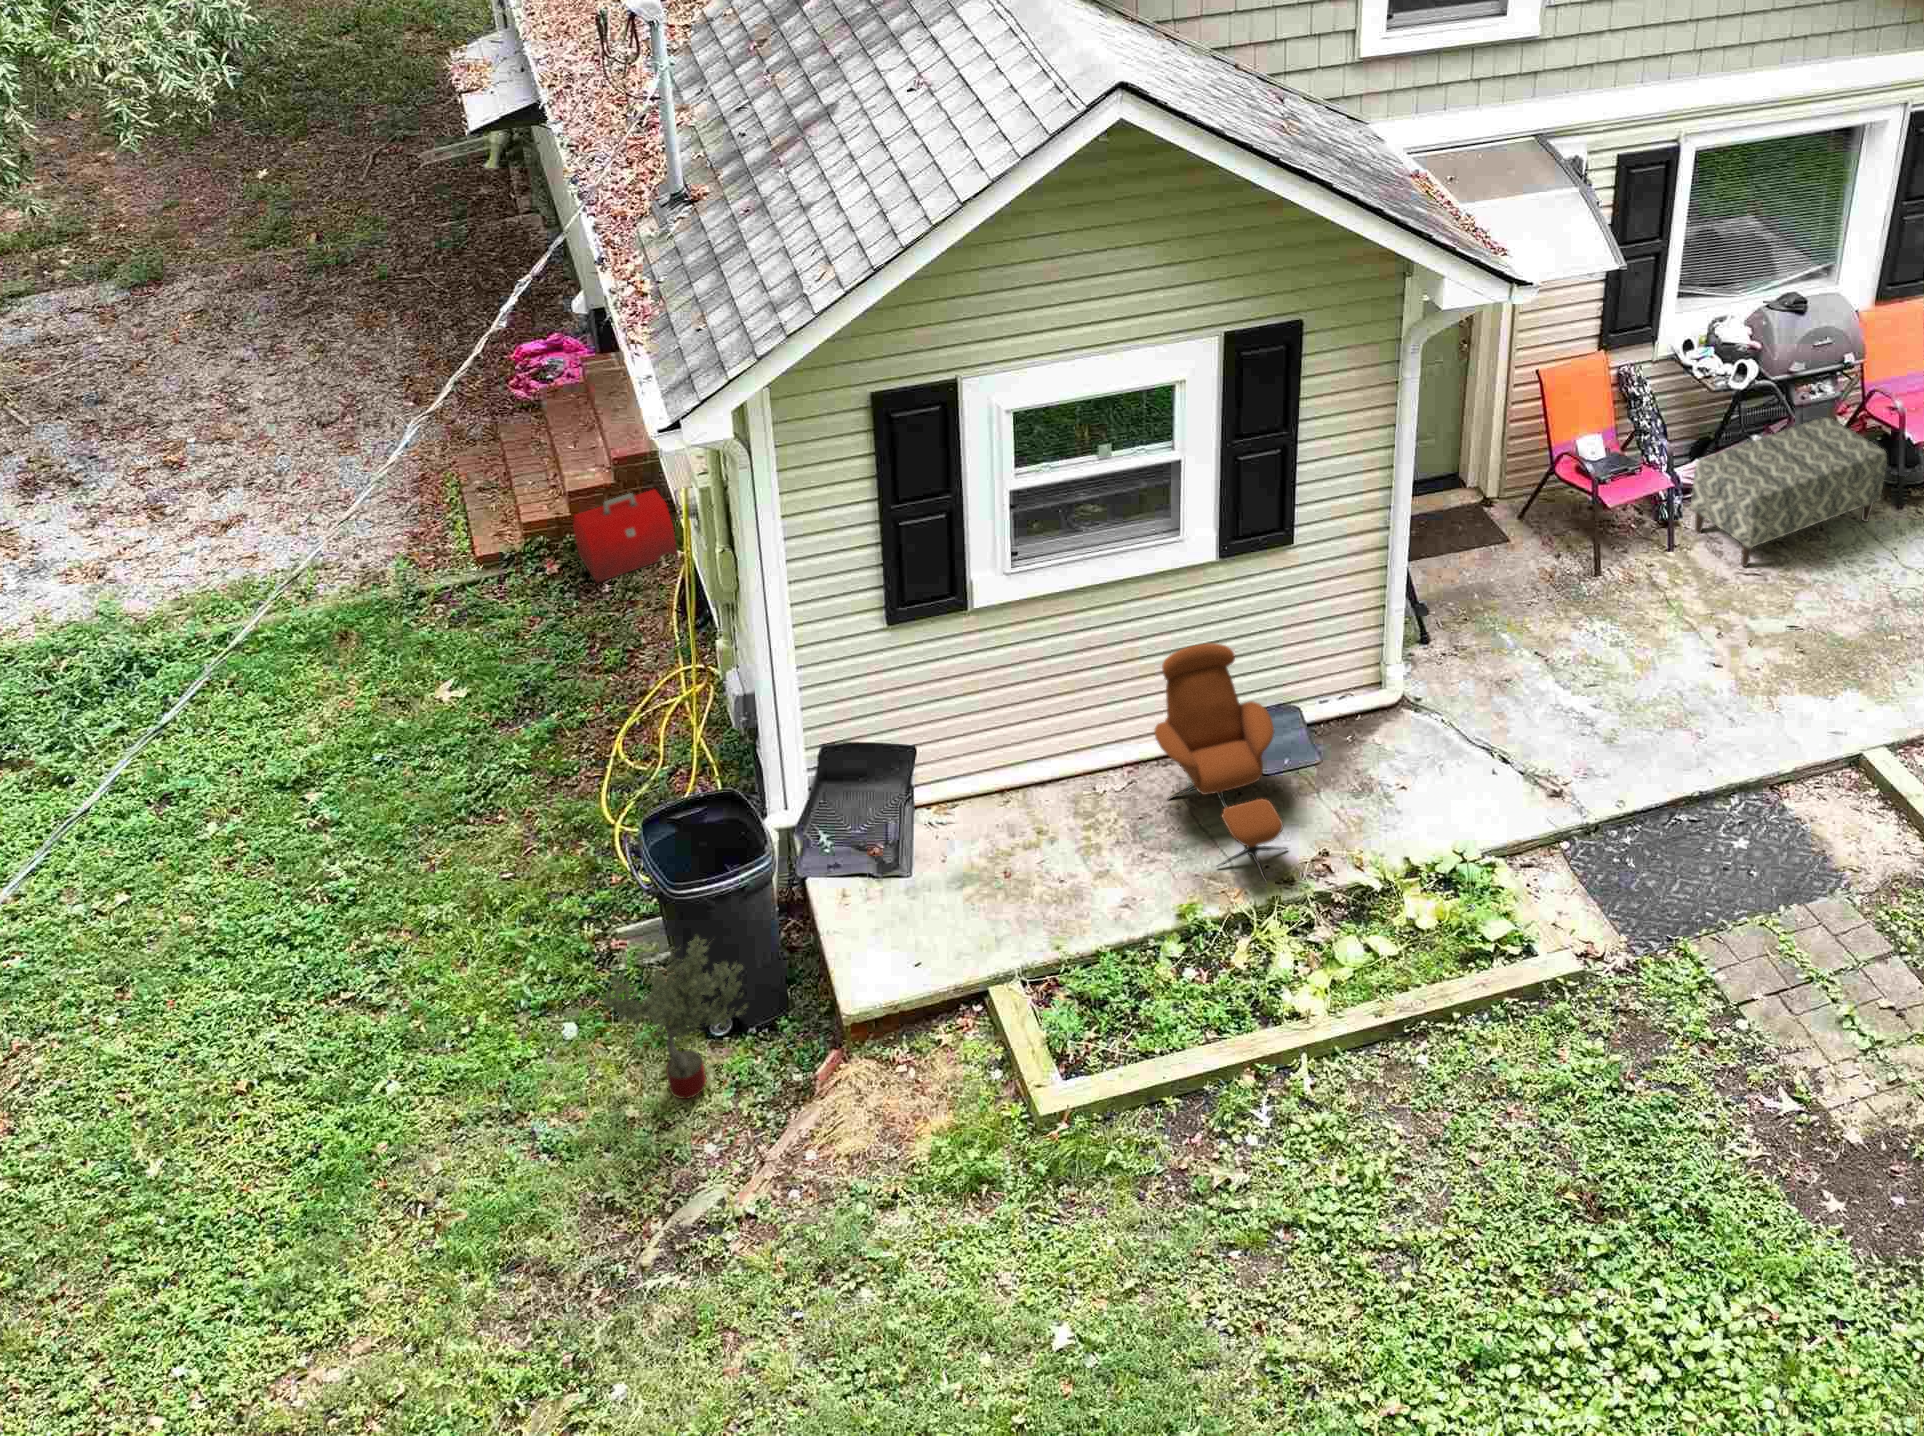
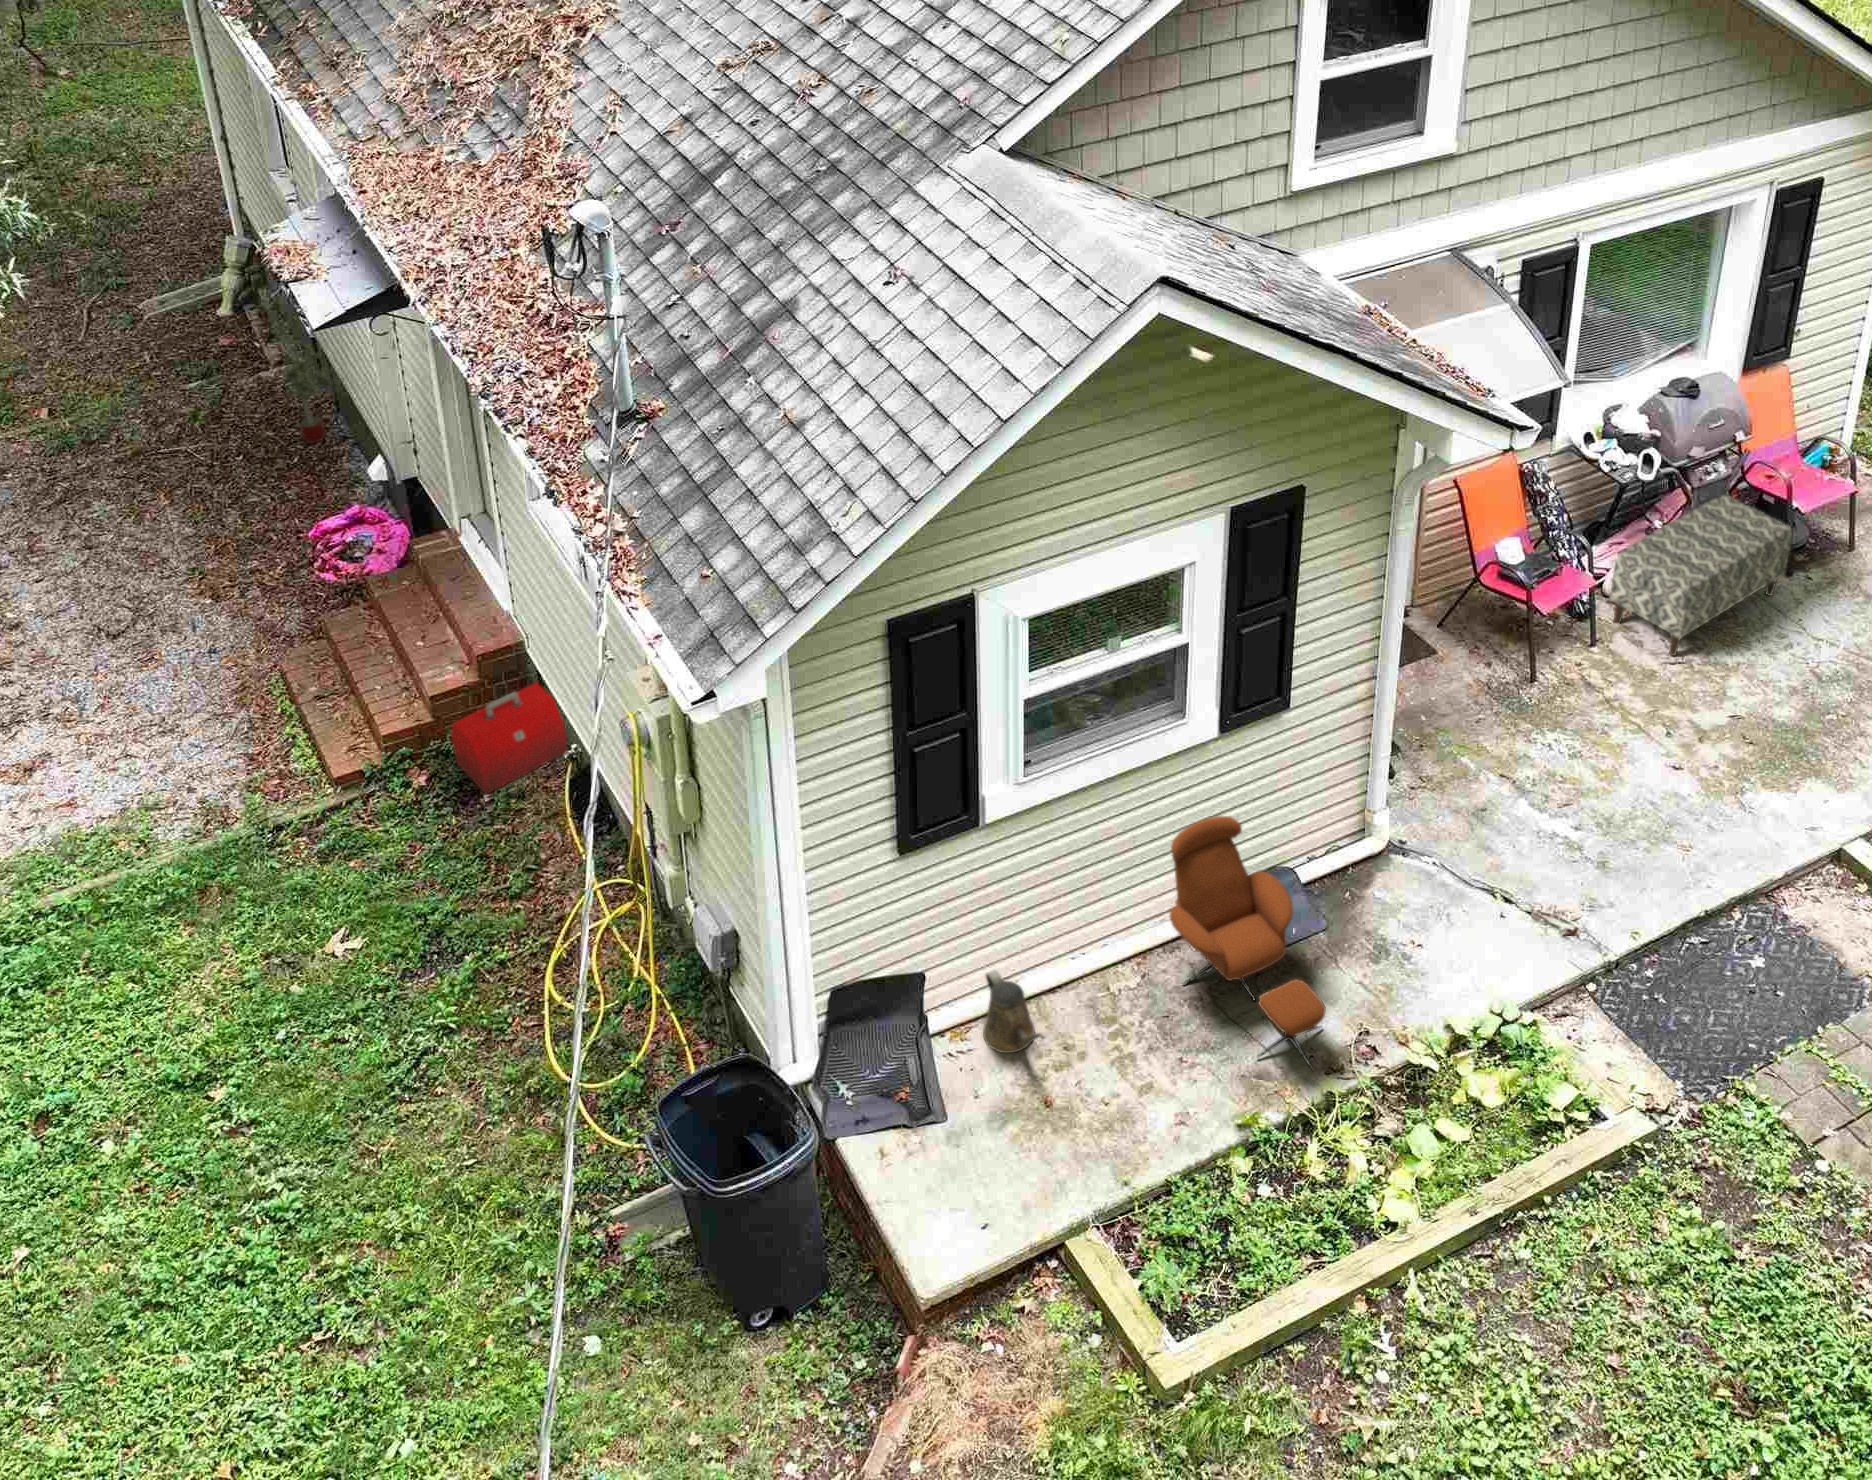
watering can: none [967,758,1016,834] -> present [983,970,1045,1053]
potted tree: present [603,935,748,1099] -> present [281,342,344,443]

